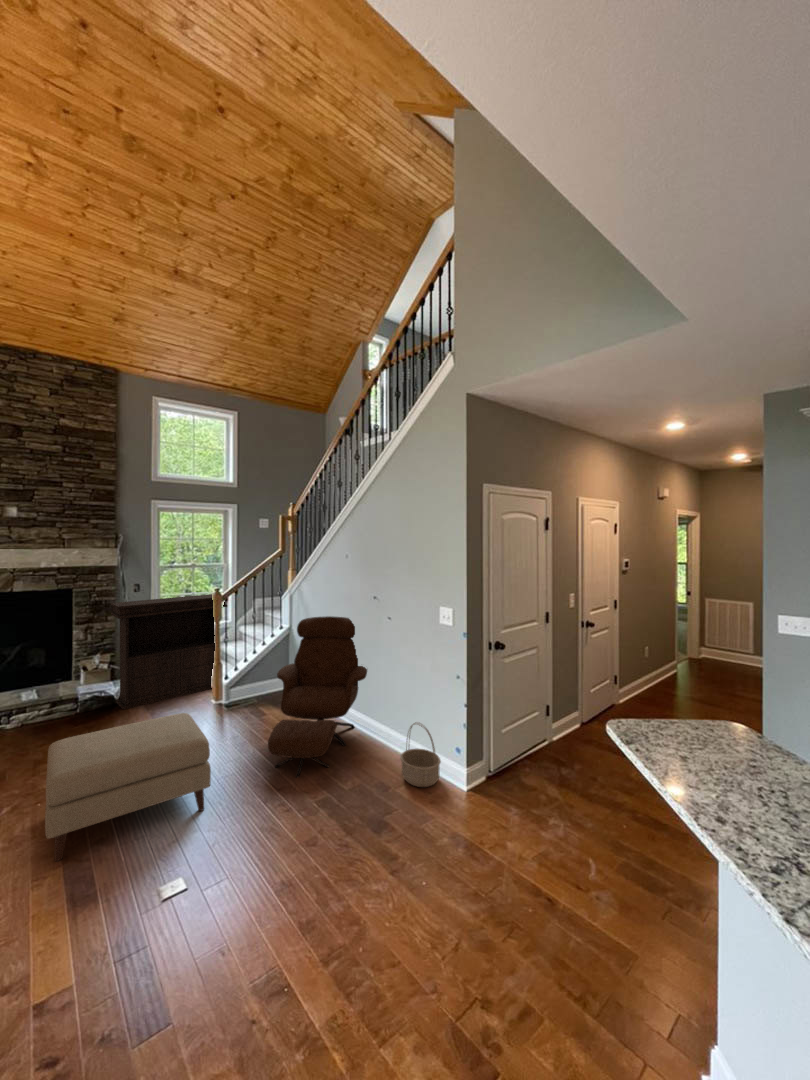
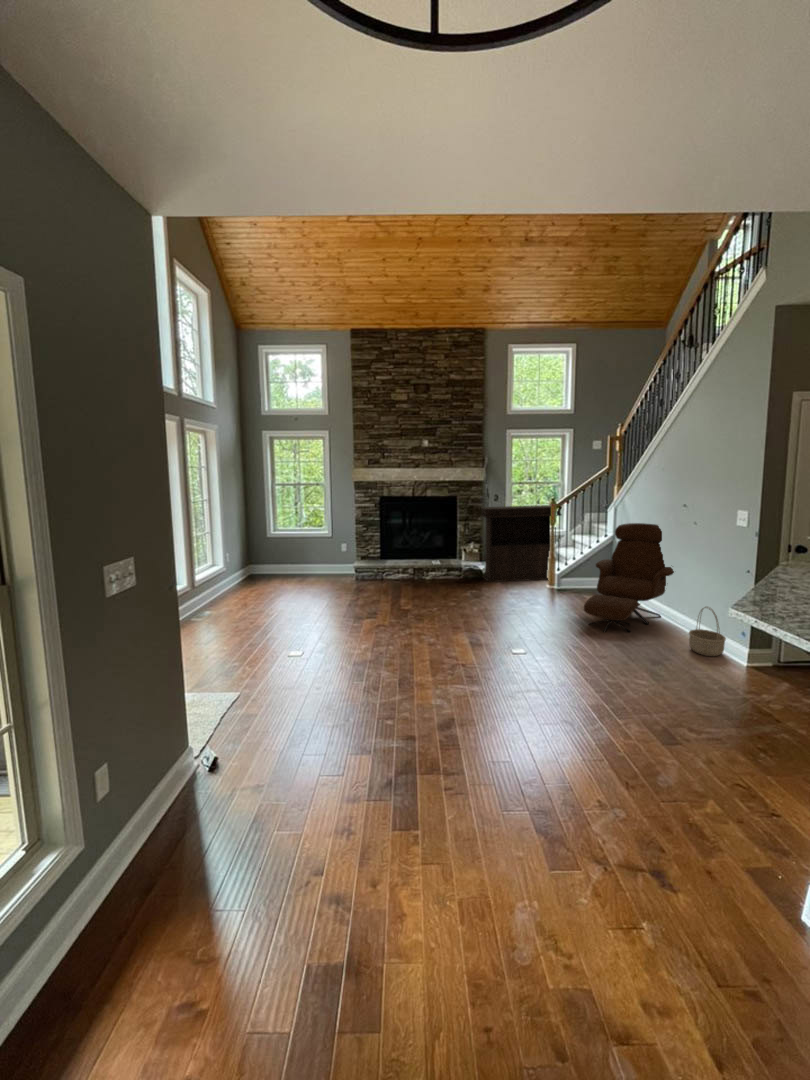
ottoman: present [45,713,211,861] -> none [456,576,544,633]

